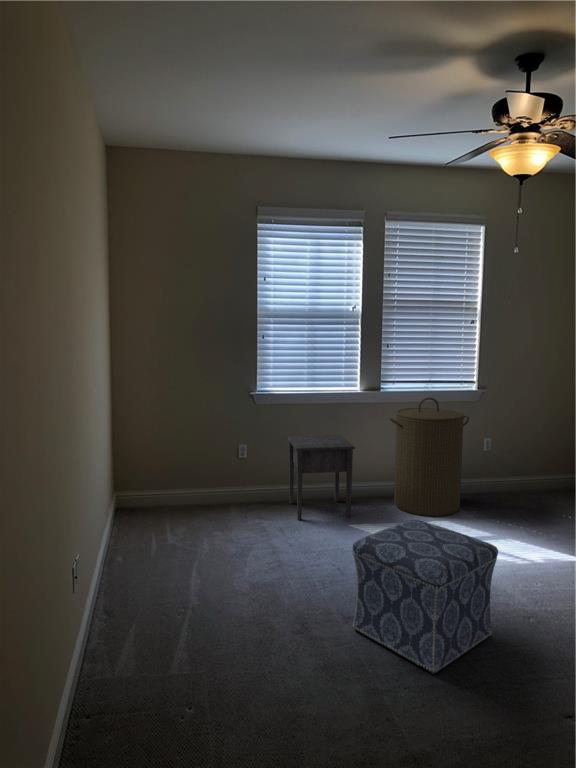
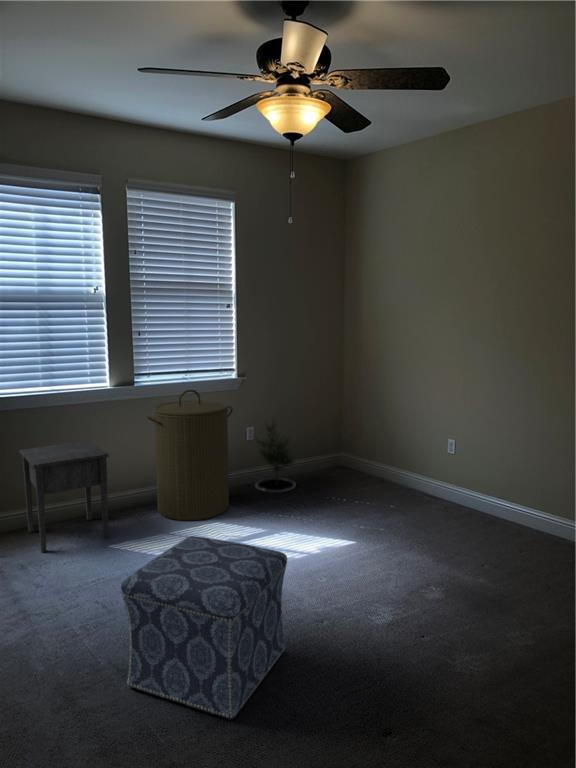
potted tree: none [489,429,535,504] -> present [256,422,296,493]

